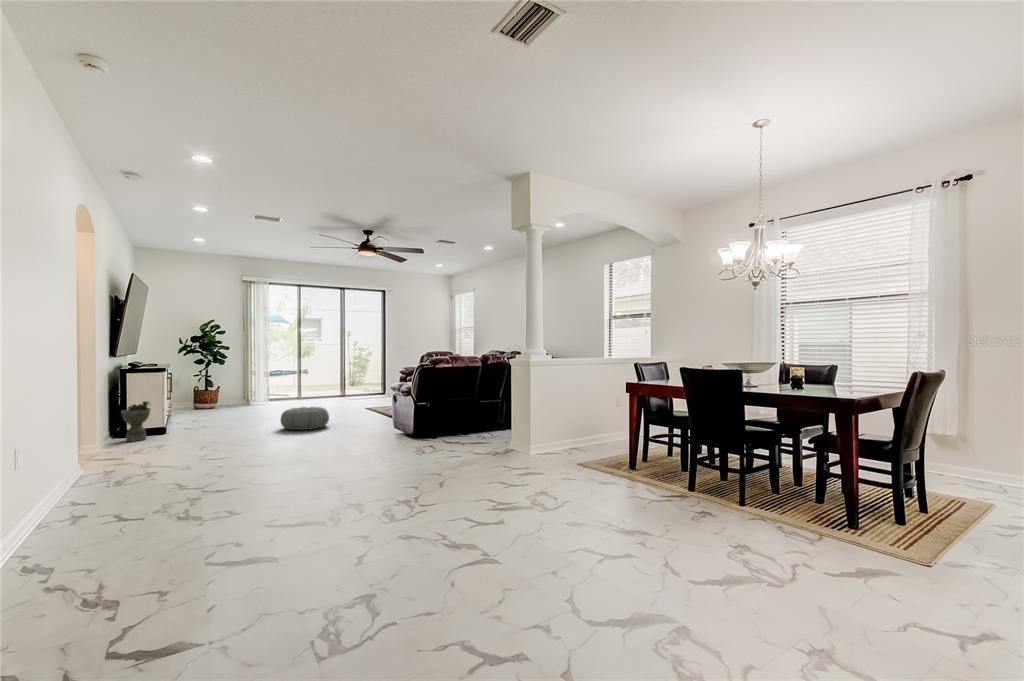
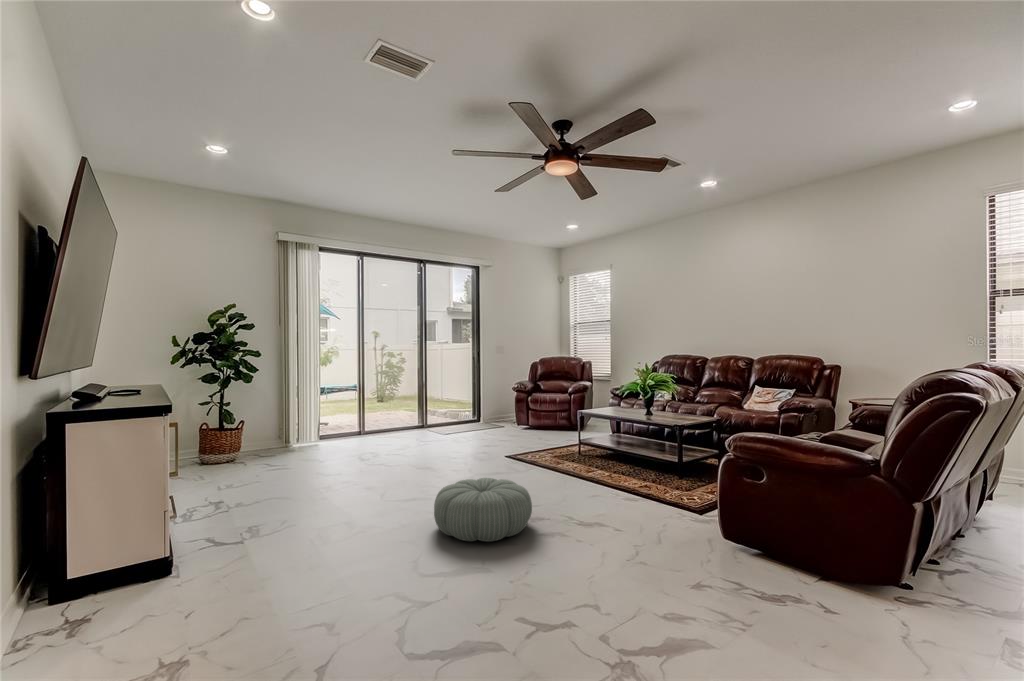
planter: present [121,401,150,442] -> none [48,499,134,623]

